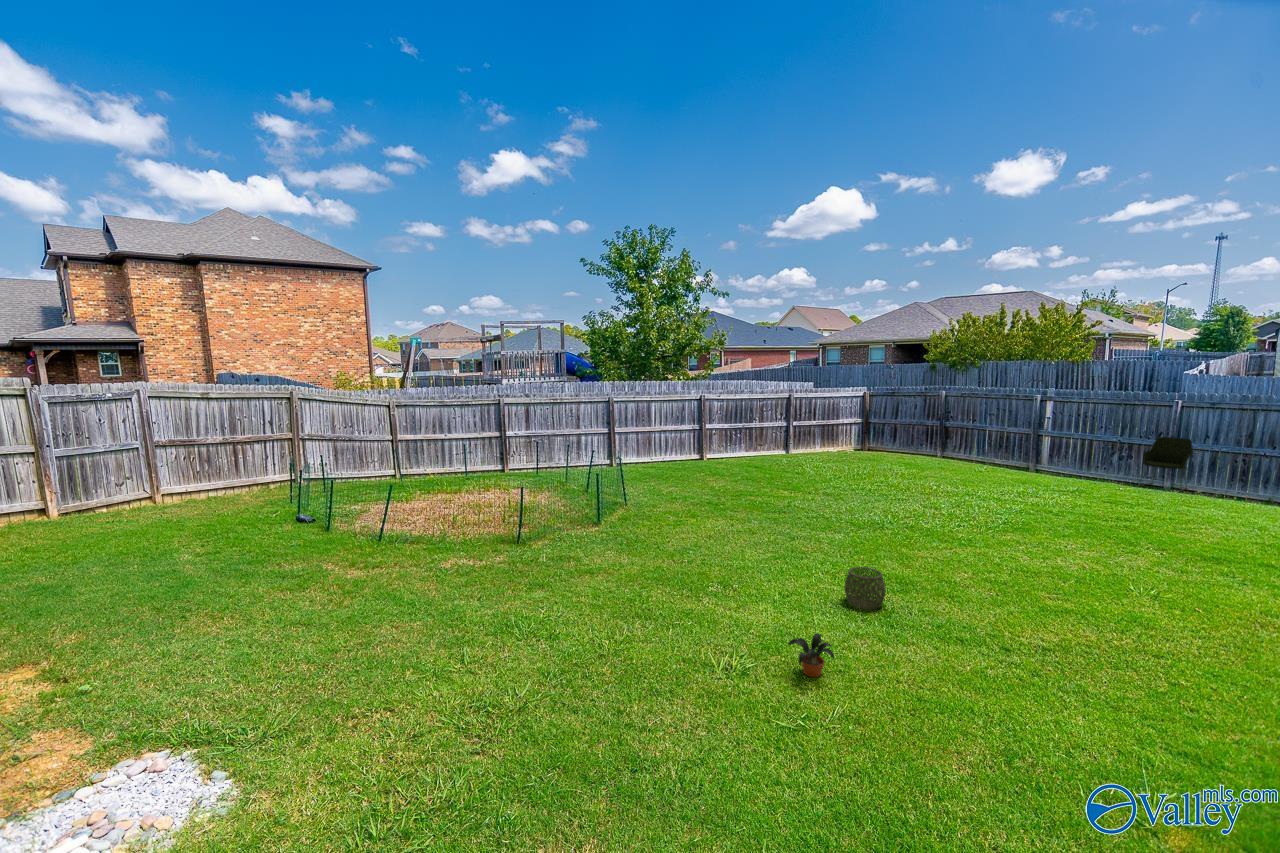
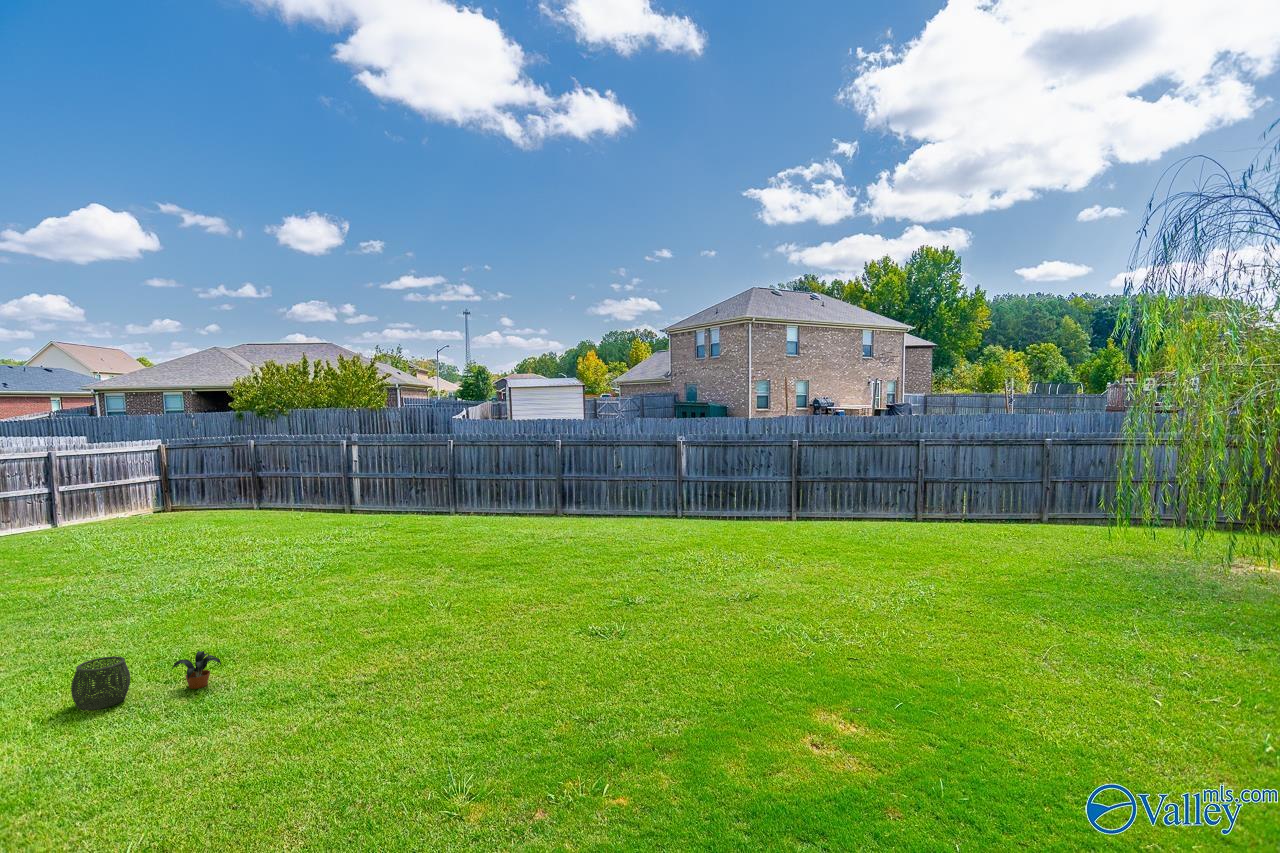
chair: present [1138,437,1192,492] -> none [425,470,455,511]
woven basket: present [845,567,886,610] -> present [71,656,131,711]

